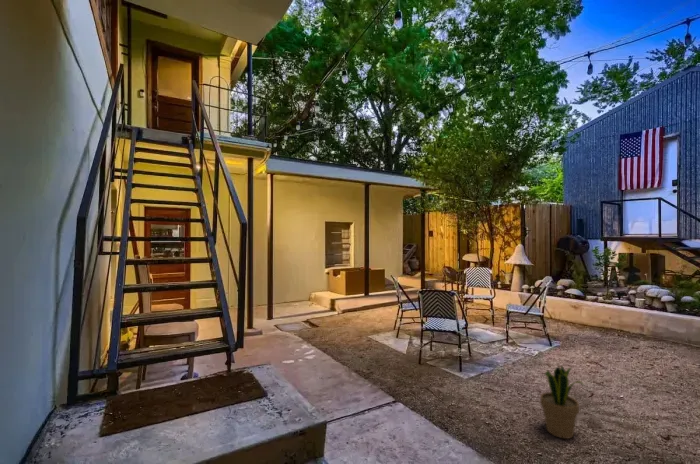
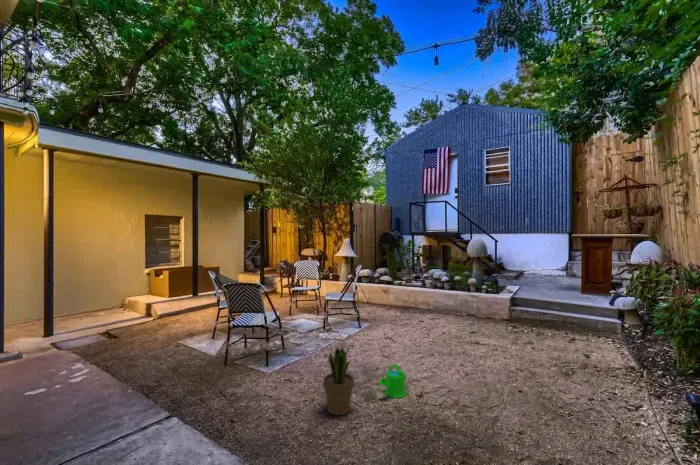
watering can: none [608,394,644,435] -> present [380,364,407,398]

